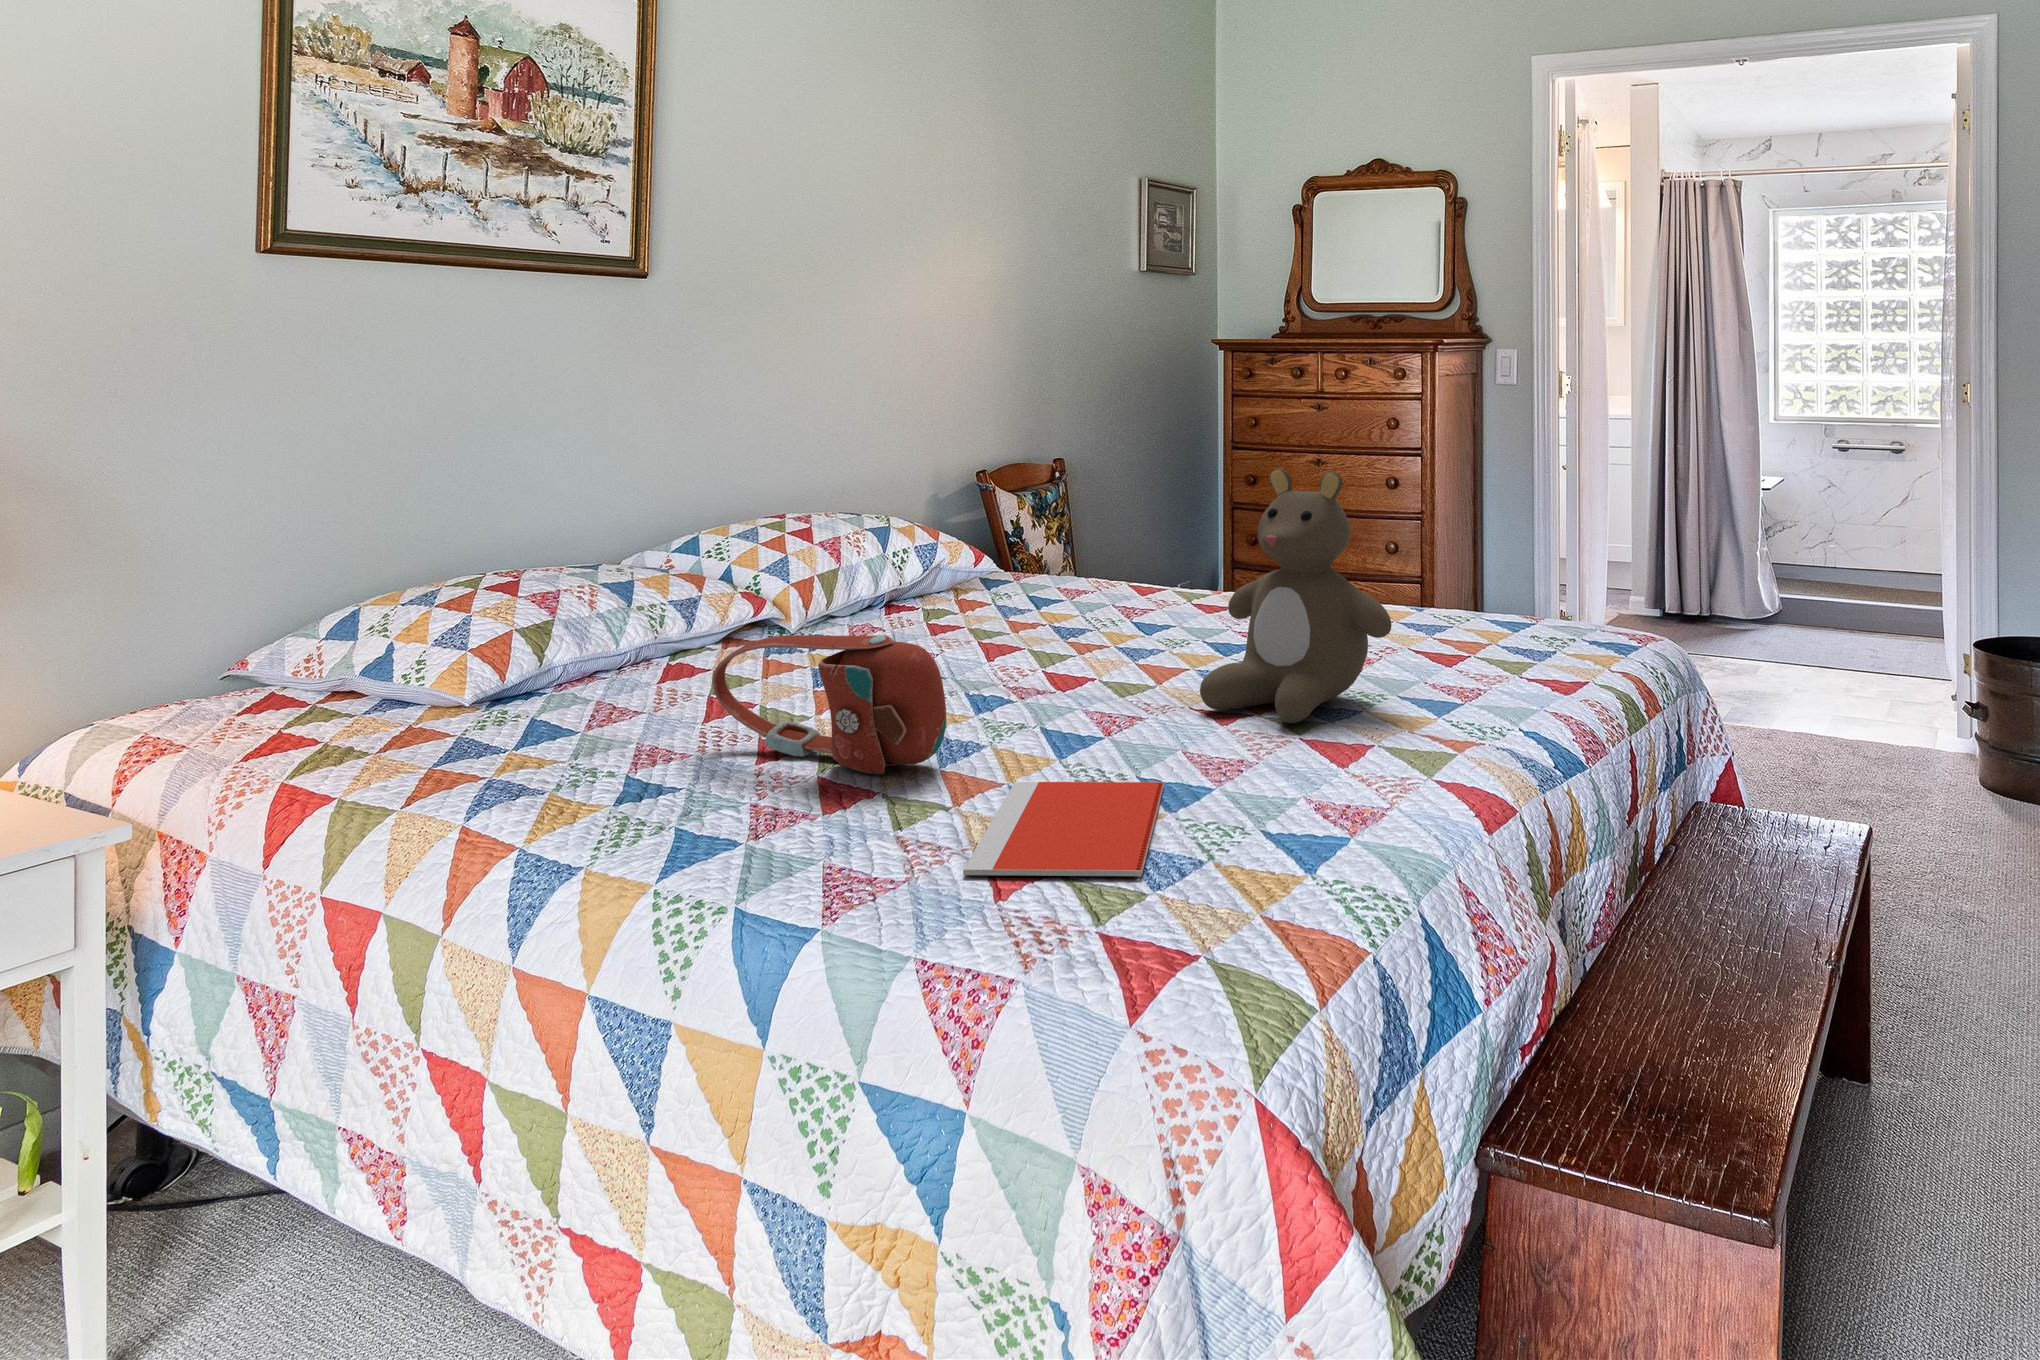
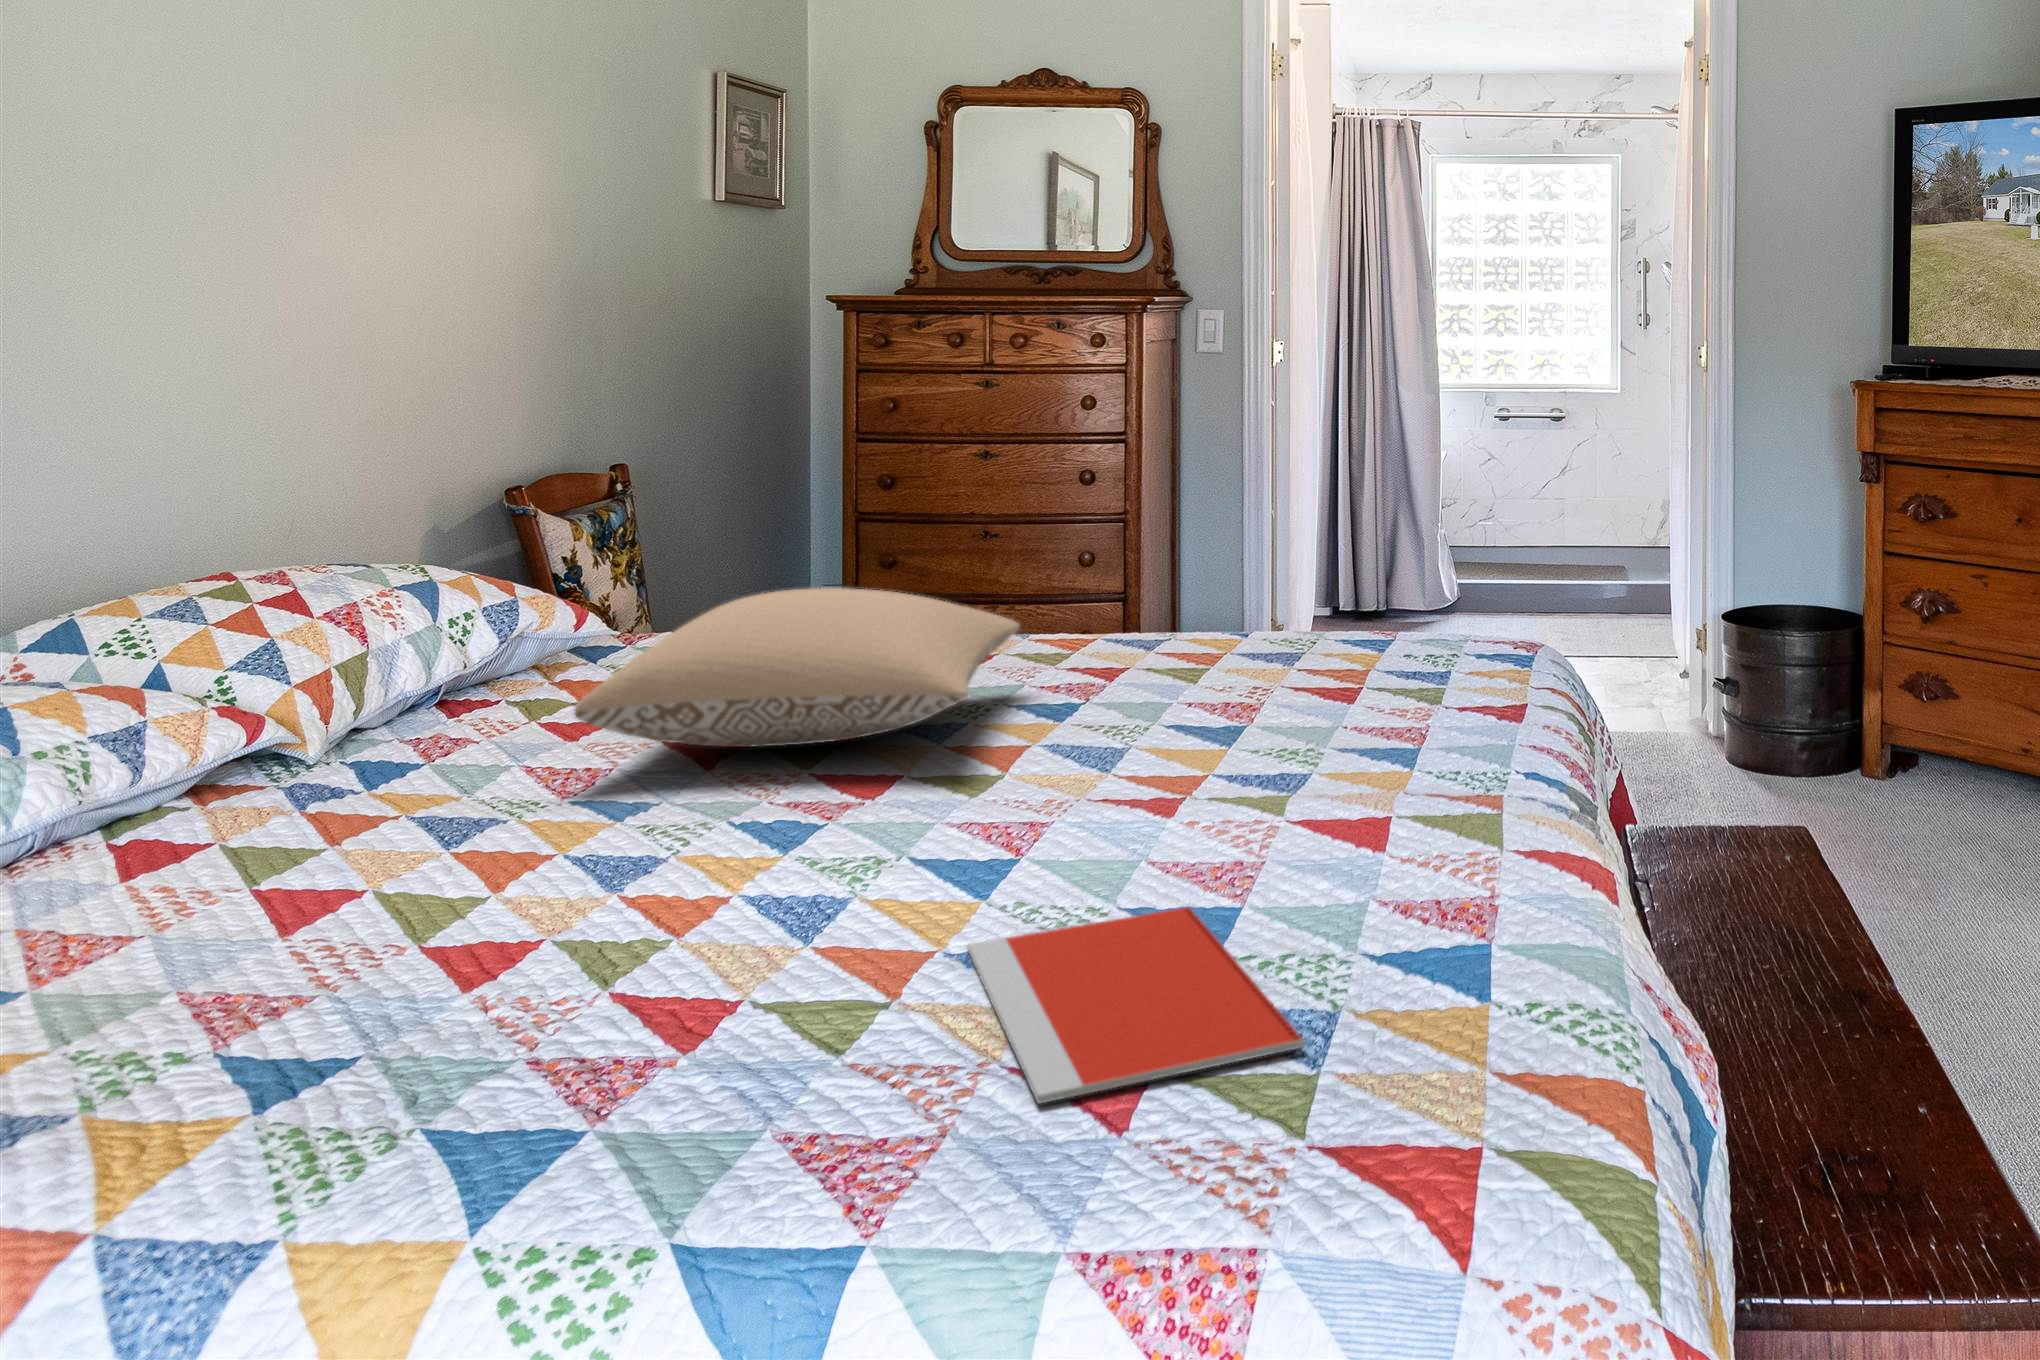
teddy bear: present [1200,468,1391,723] -> none [1125,459,1373,799]
pillow: none [901,548,1210,650] -> present [575,588,1020,747]
handbag: present [713,635,946,774] -> none [350,747,828,974]

